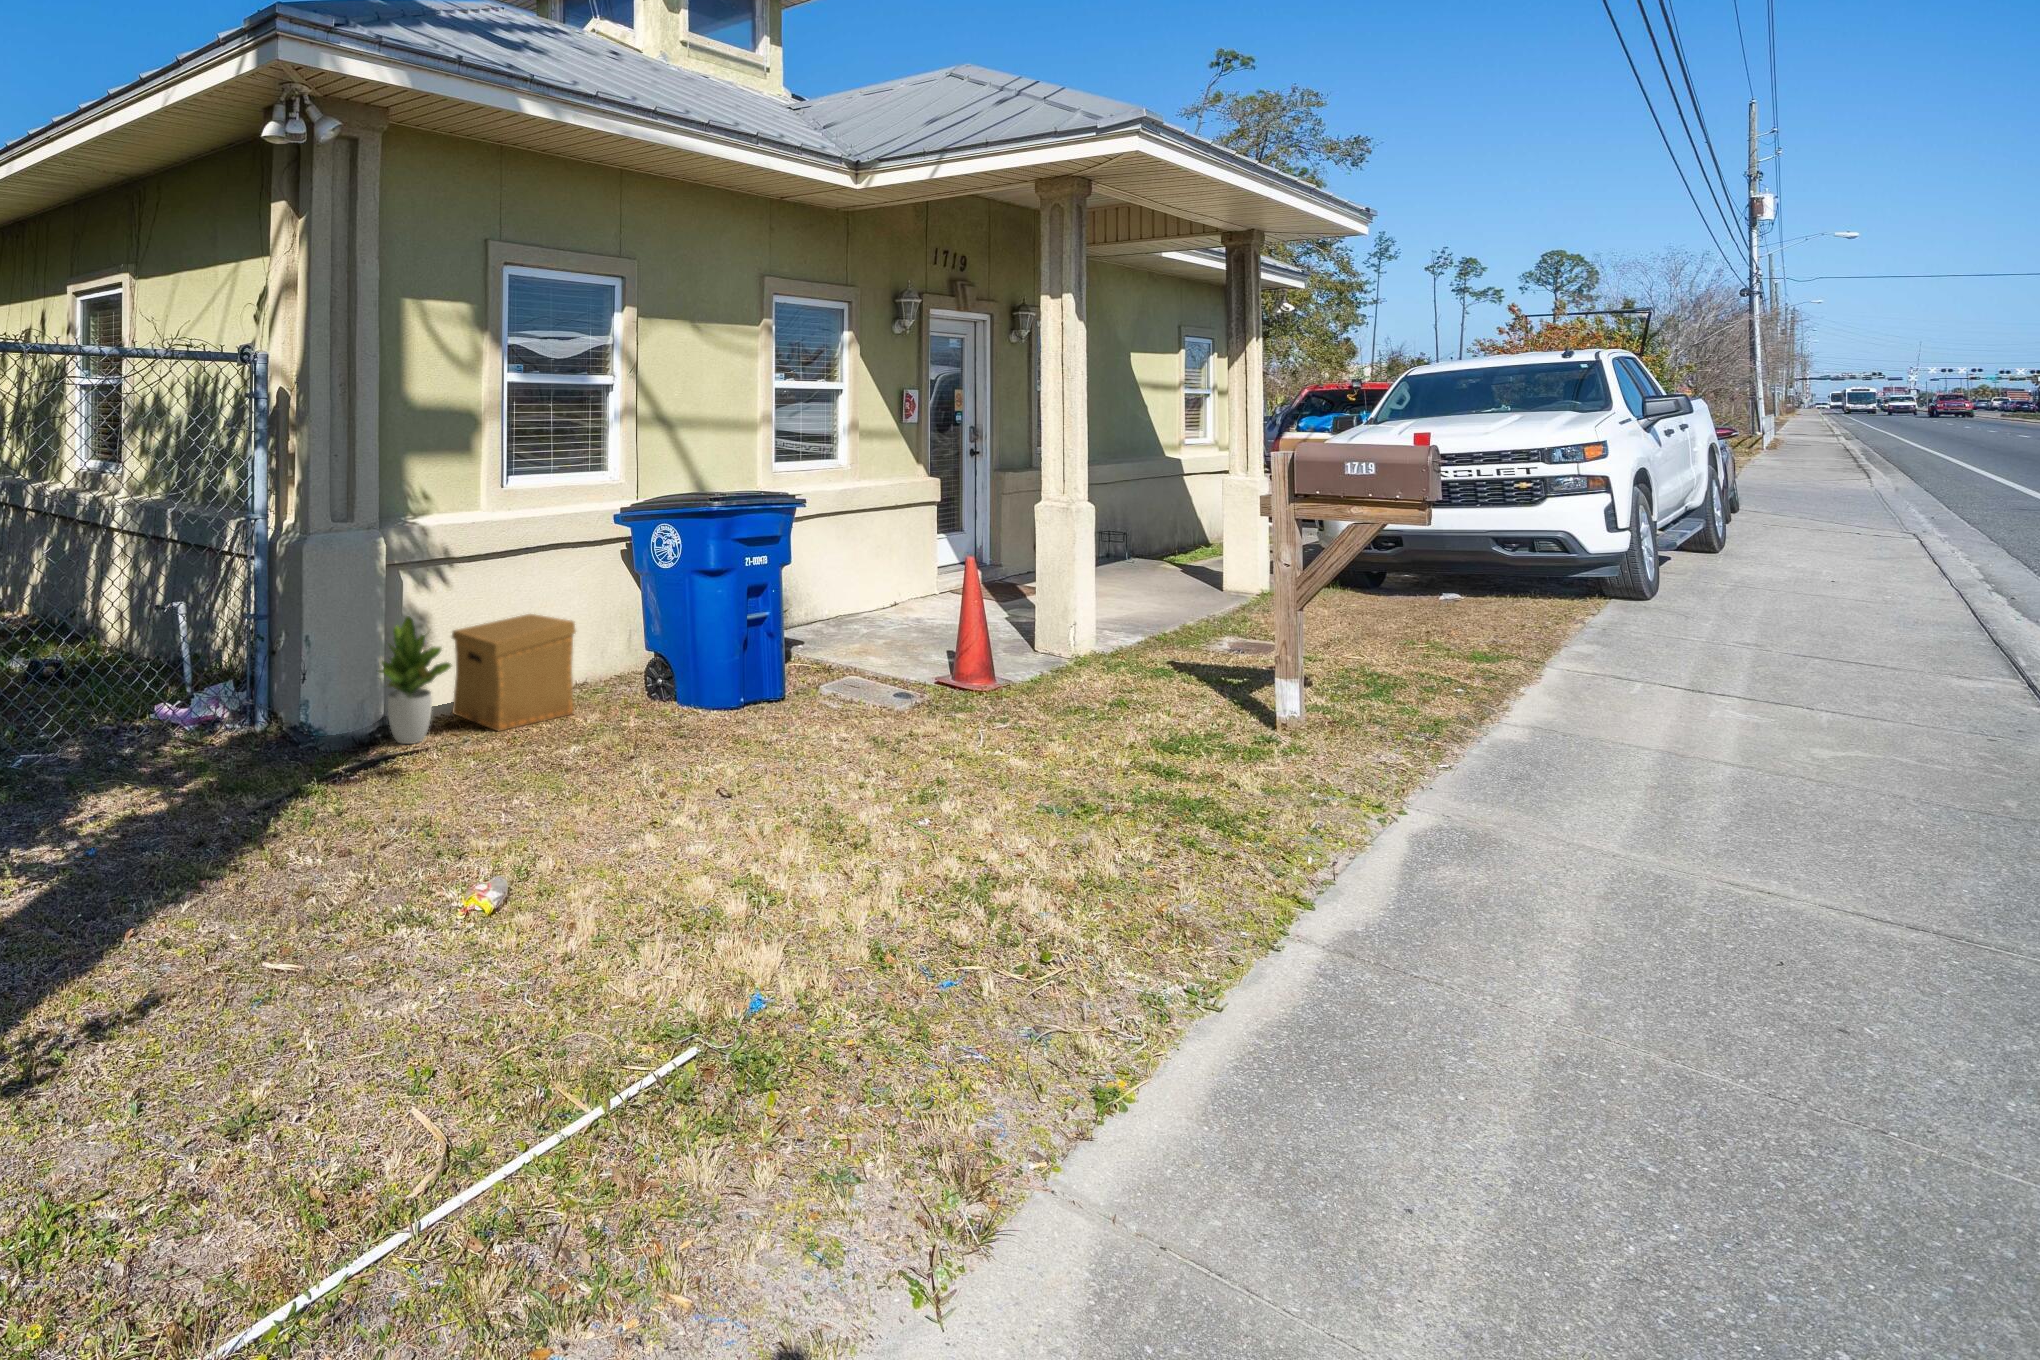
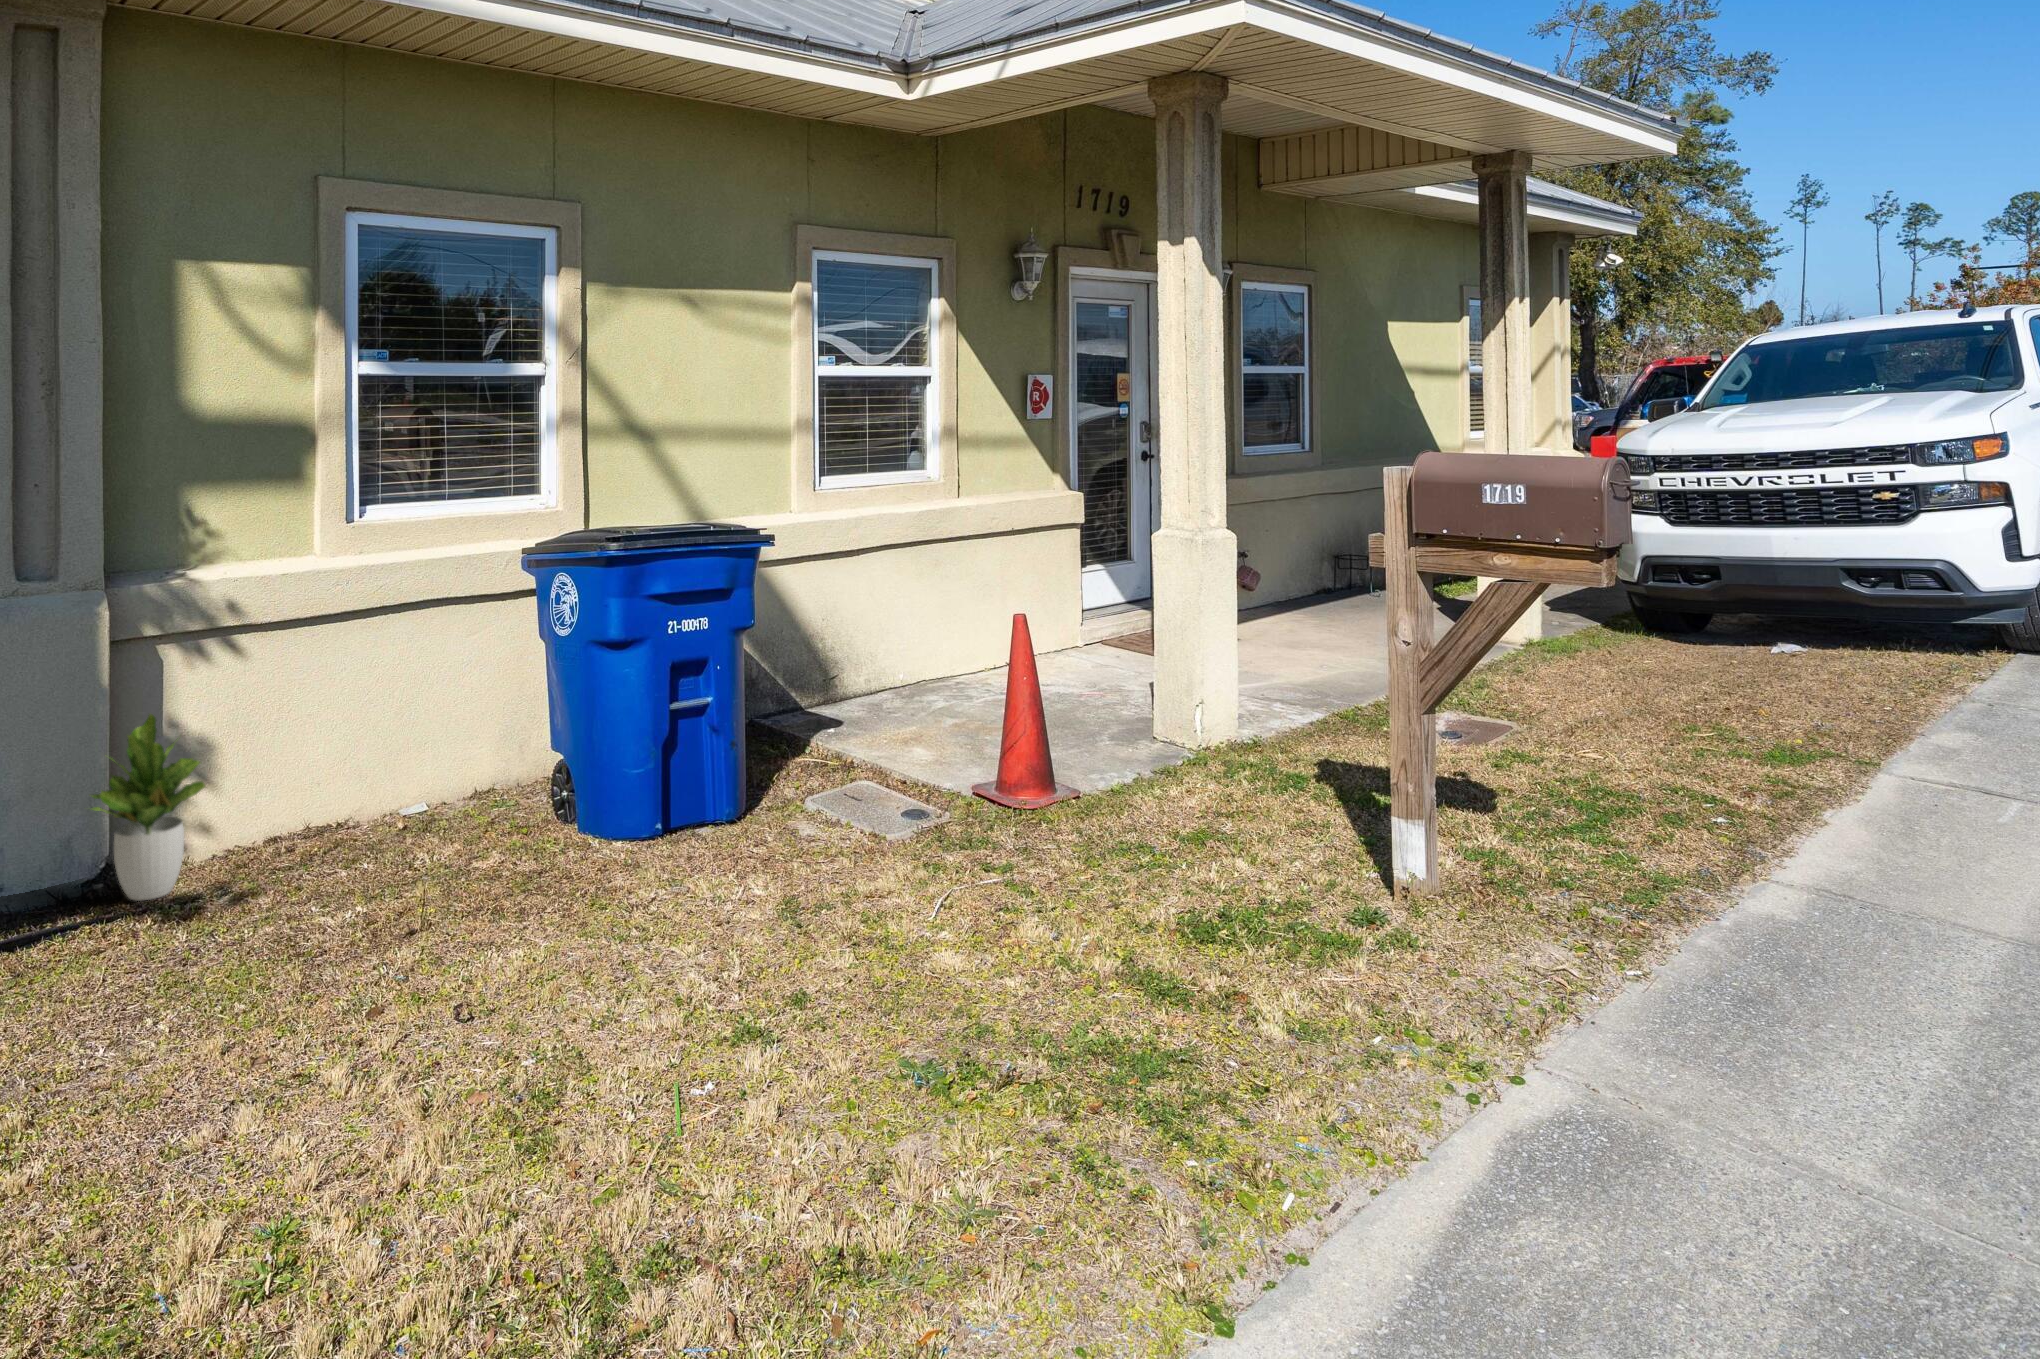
cardboard box: present [452,614,576,731] -> none [254,701,425,879]

